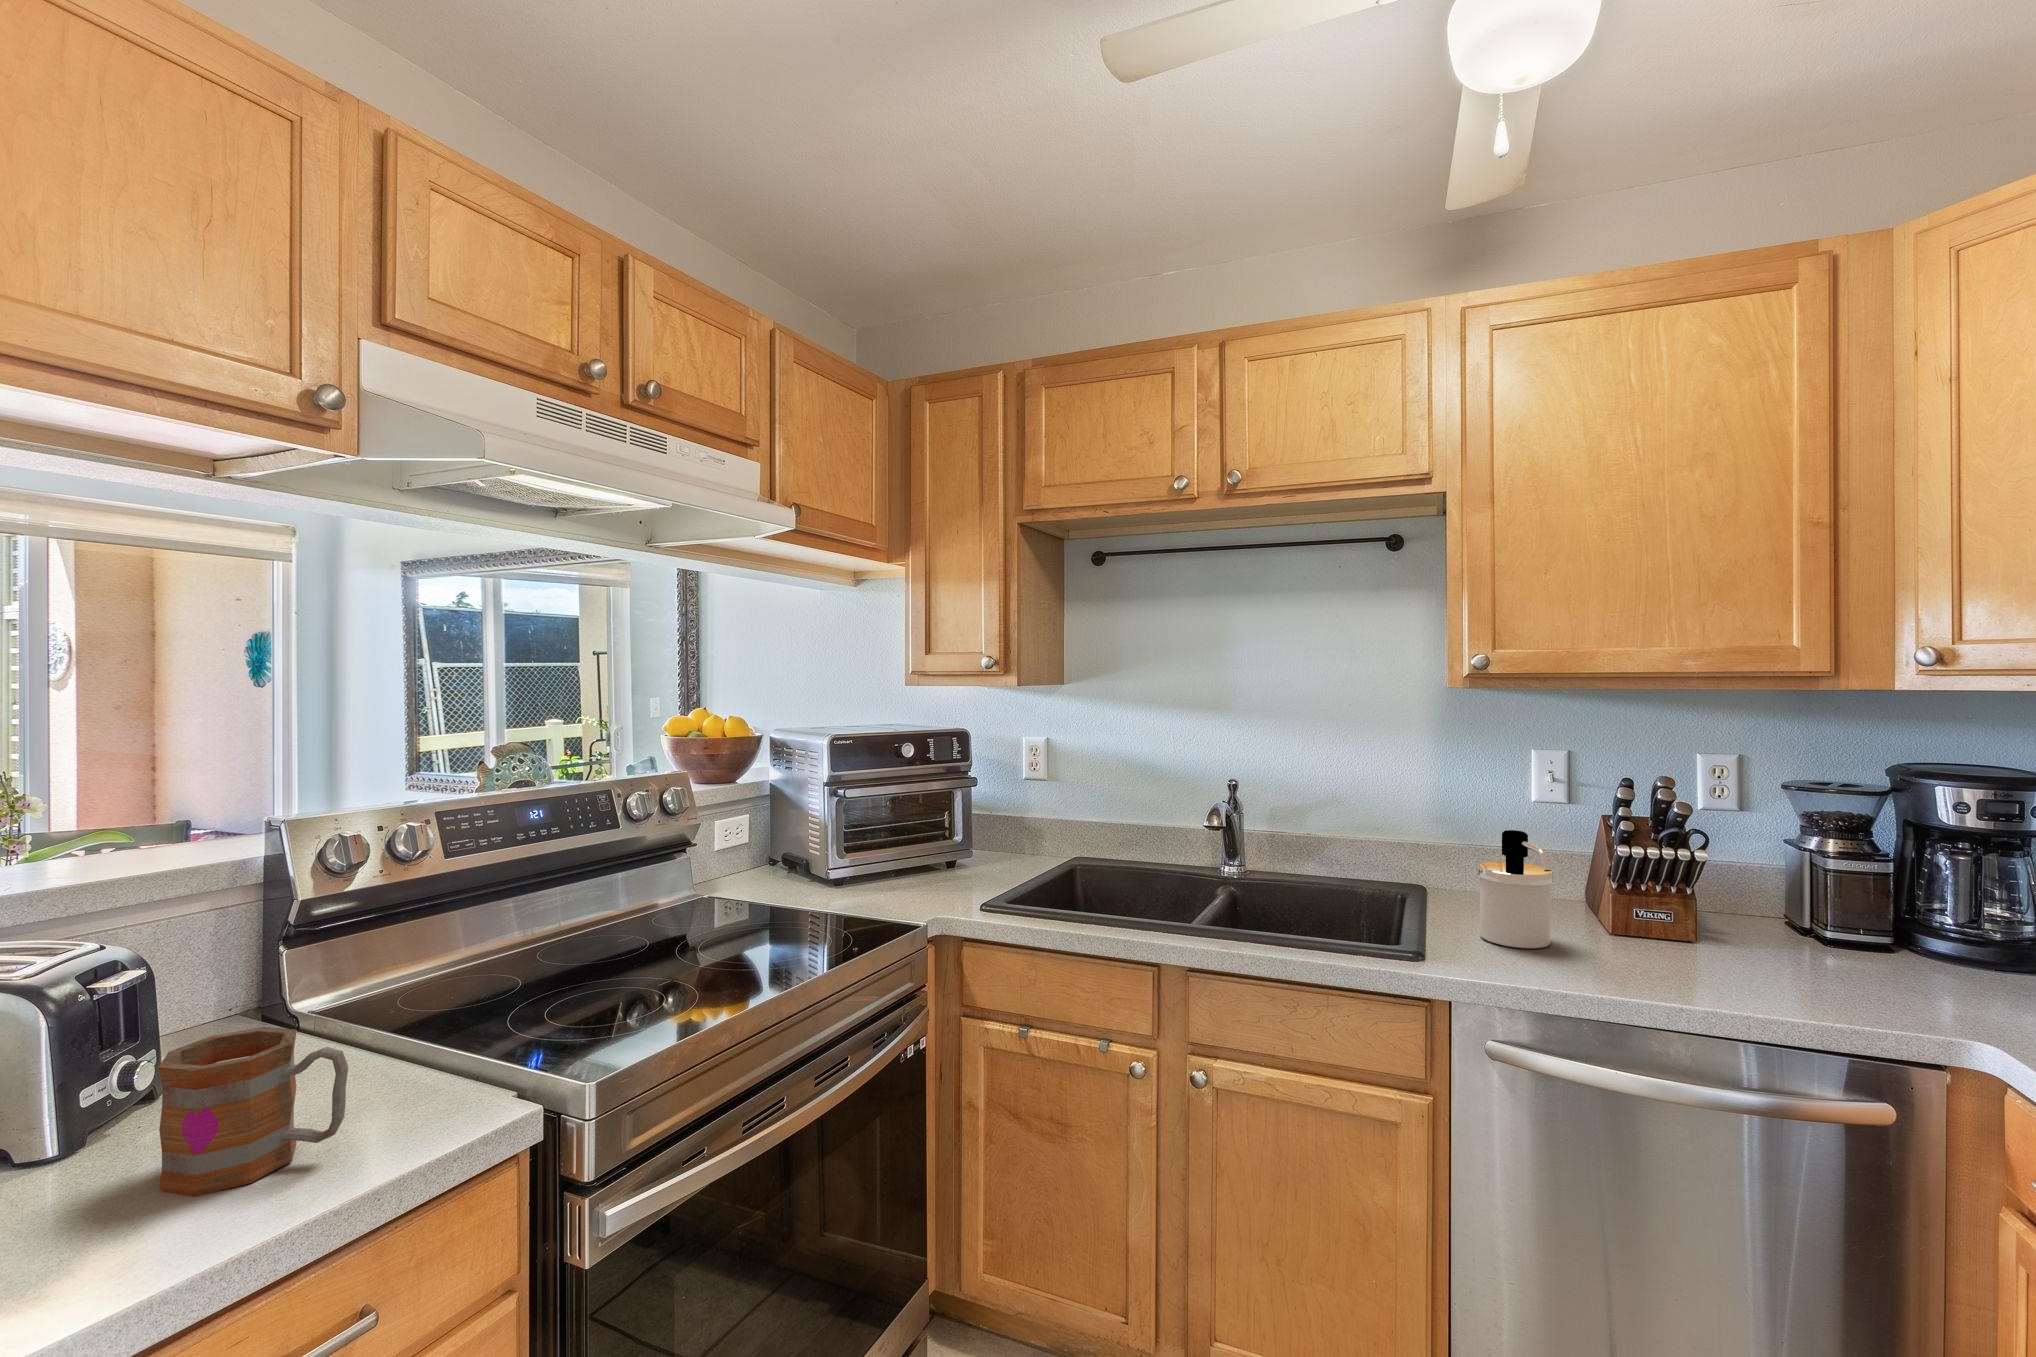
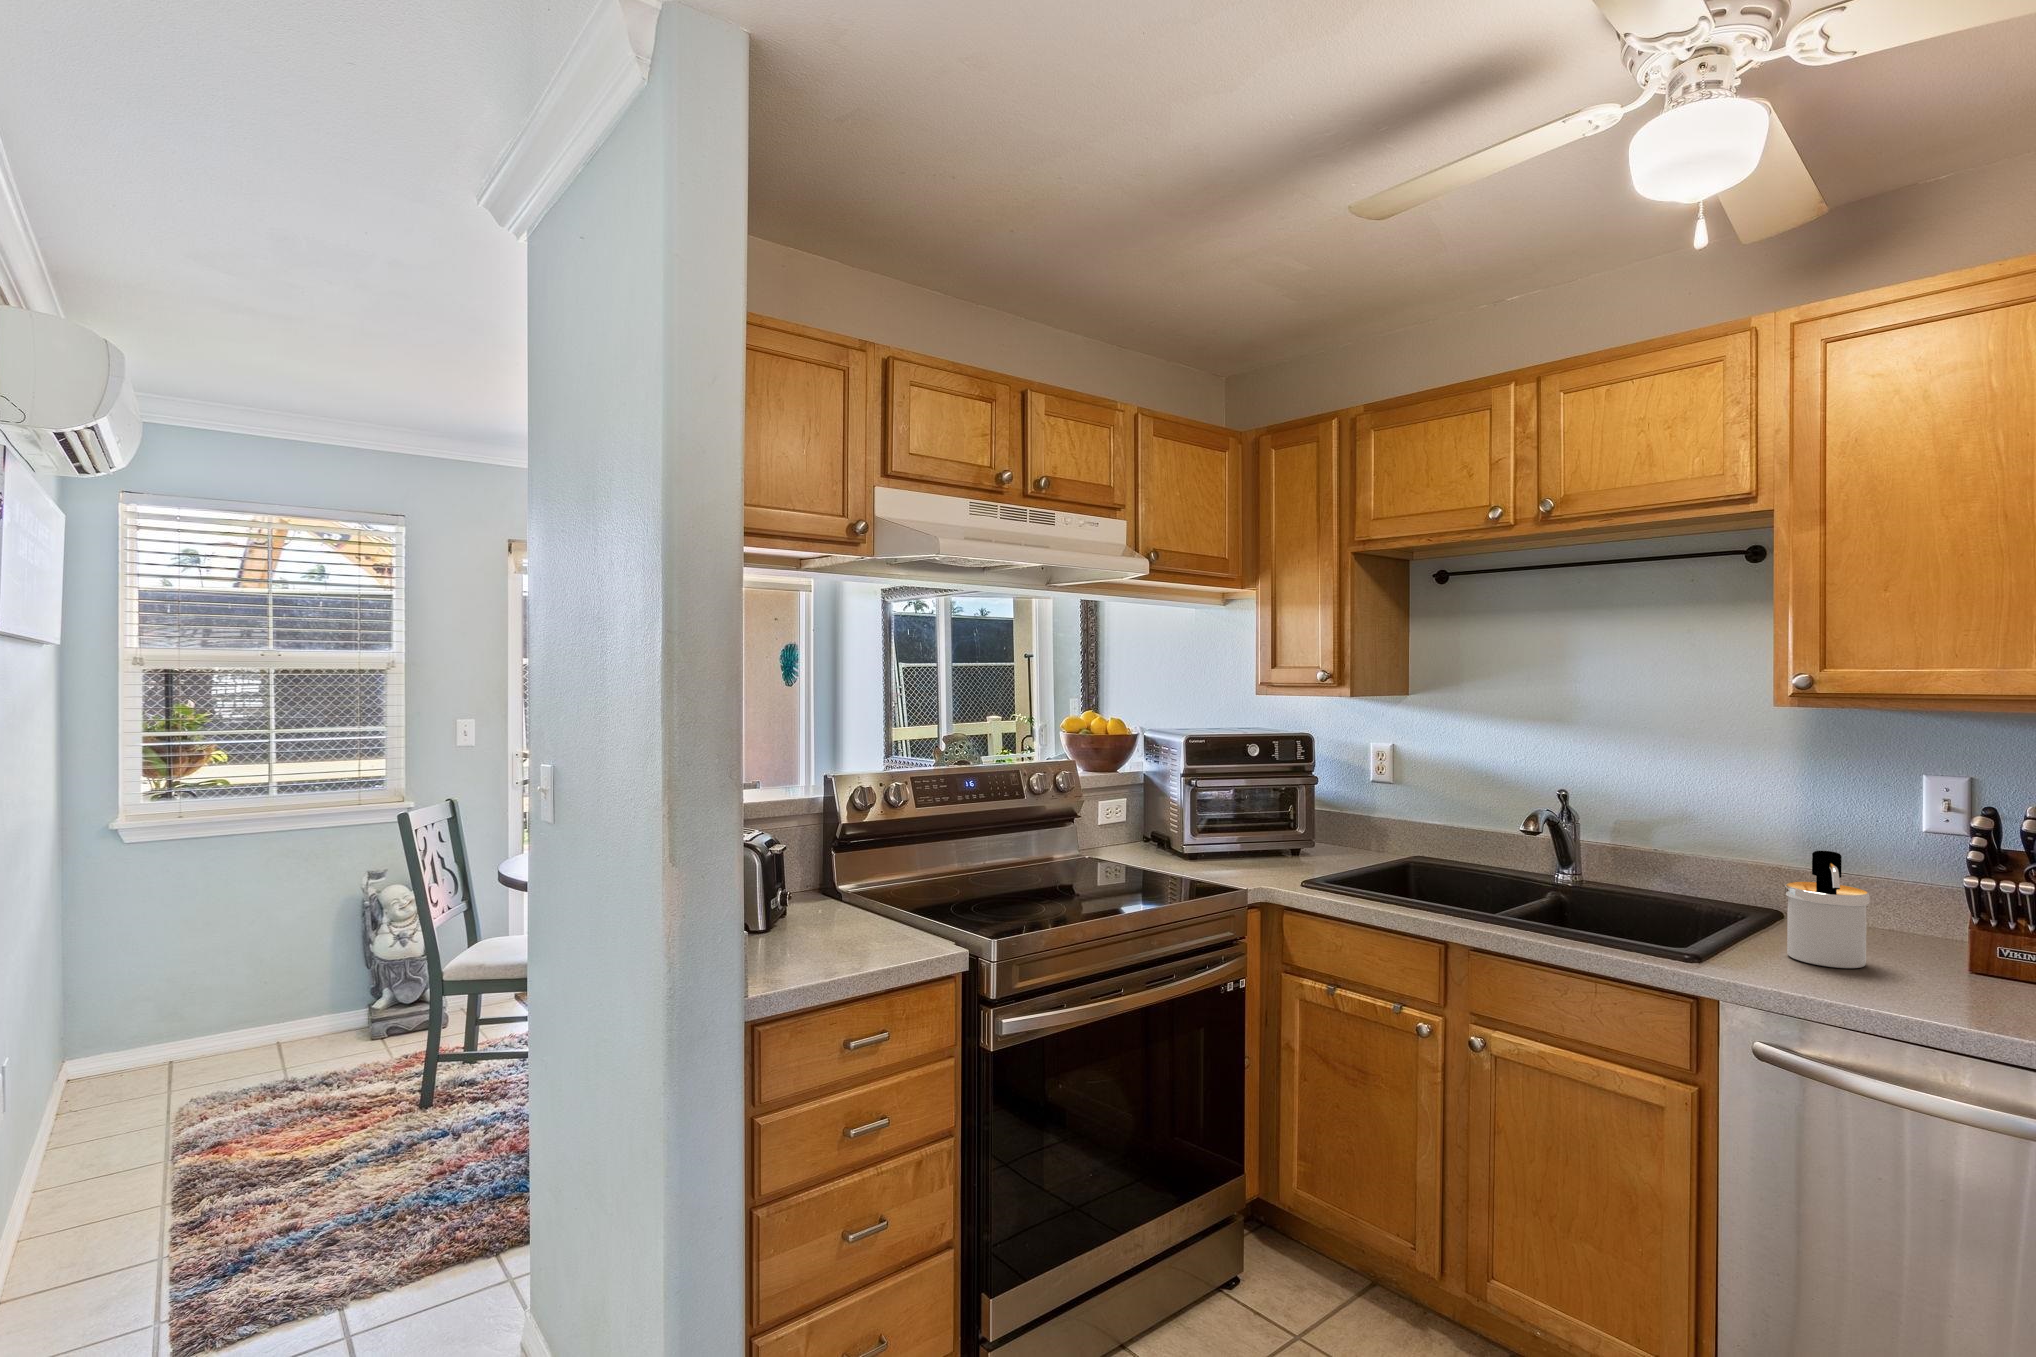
mug: present [159,1027,348,1197] -> none [800,881,877,956]

